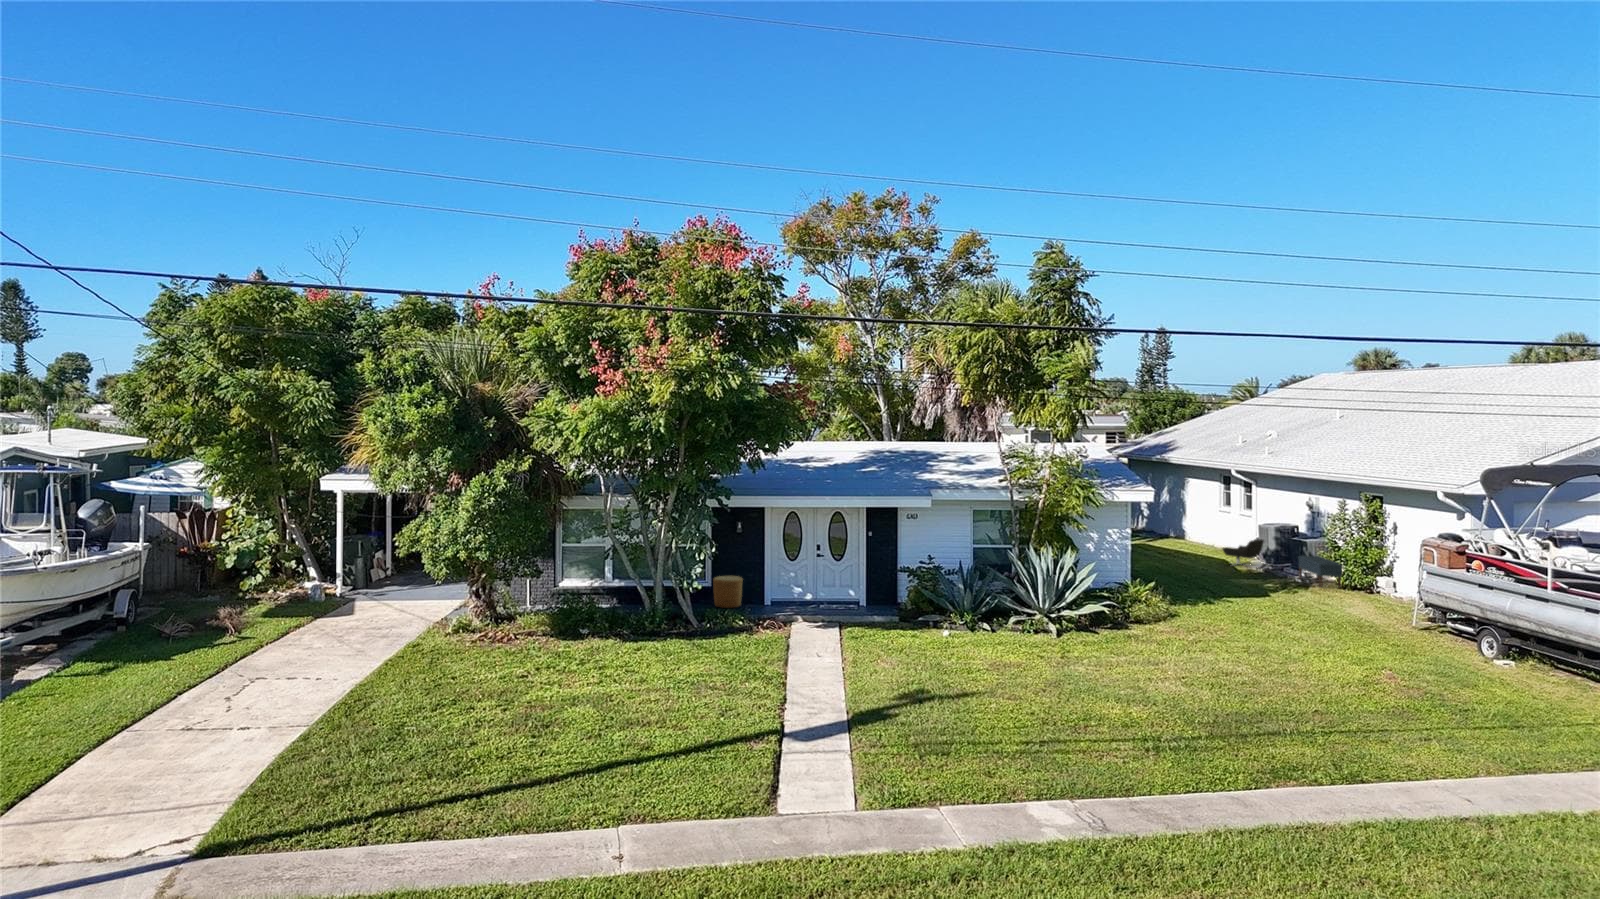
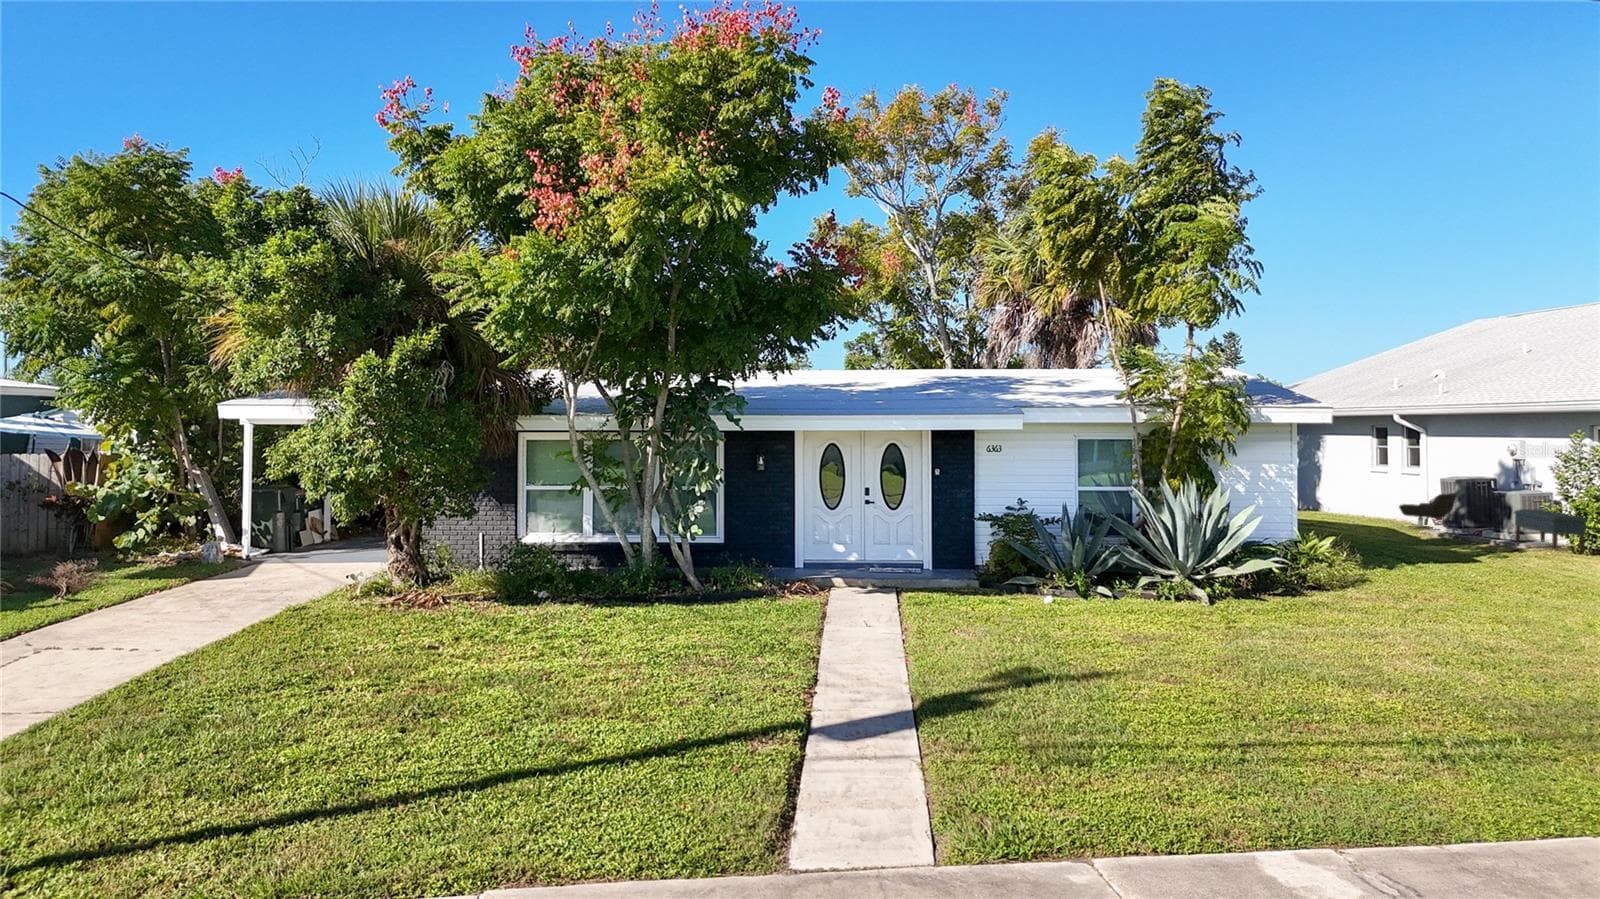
basket: present [713,576,743,608] -> none [724,528,764,571]

